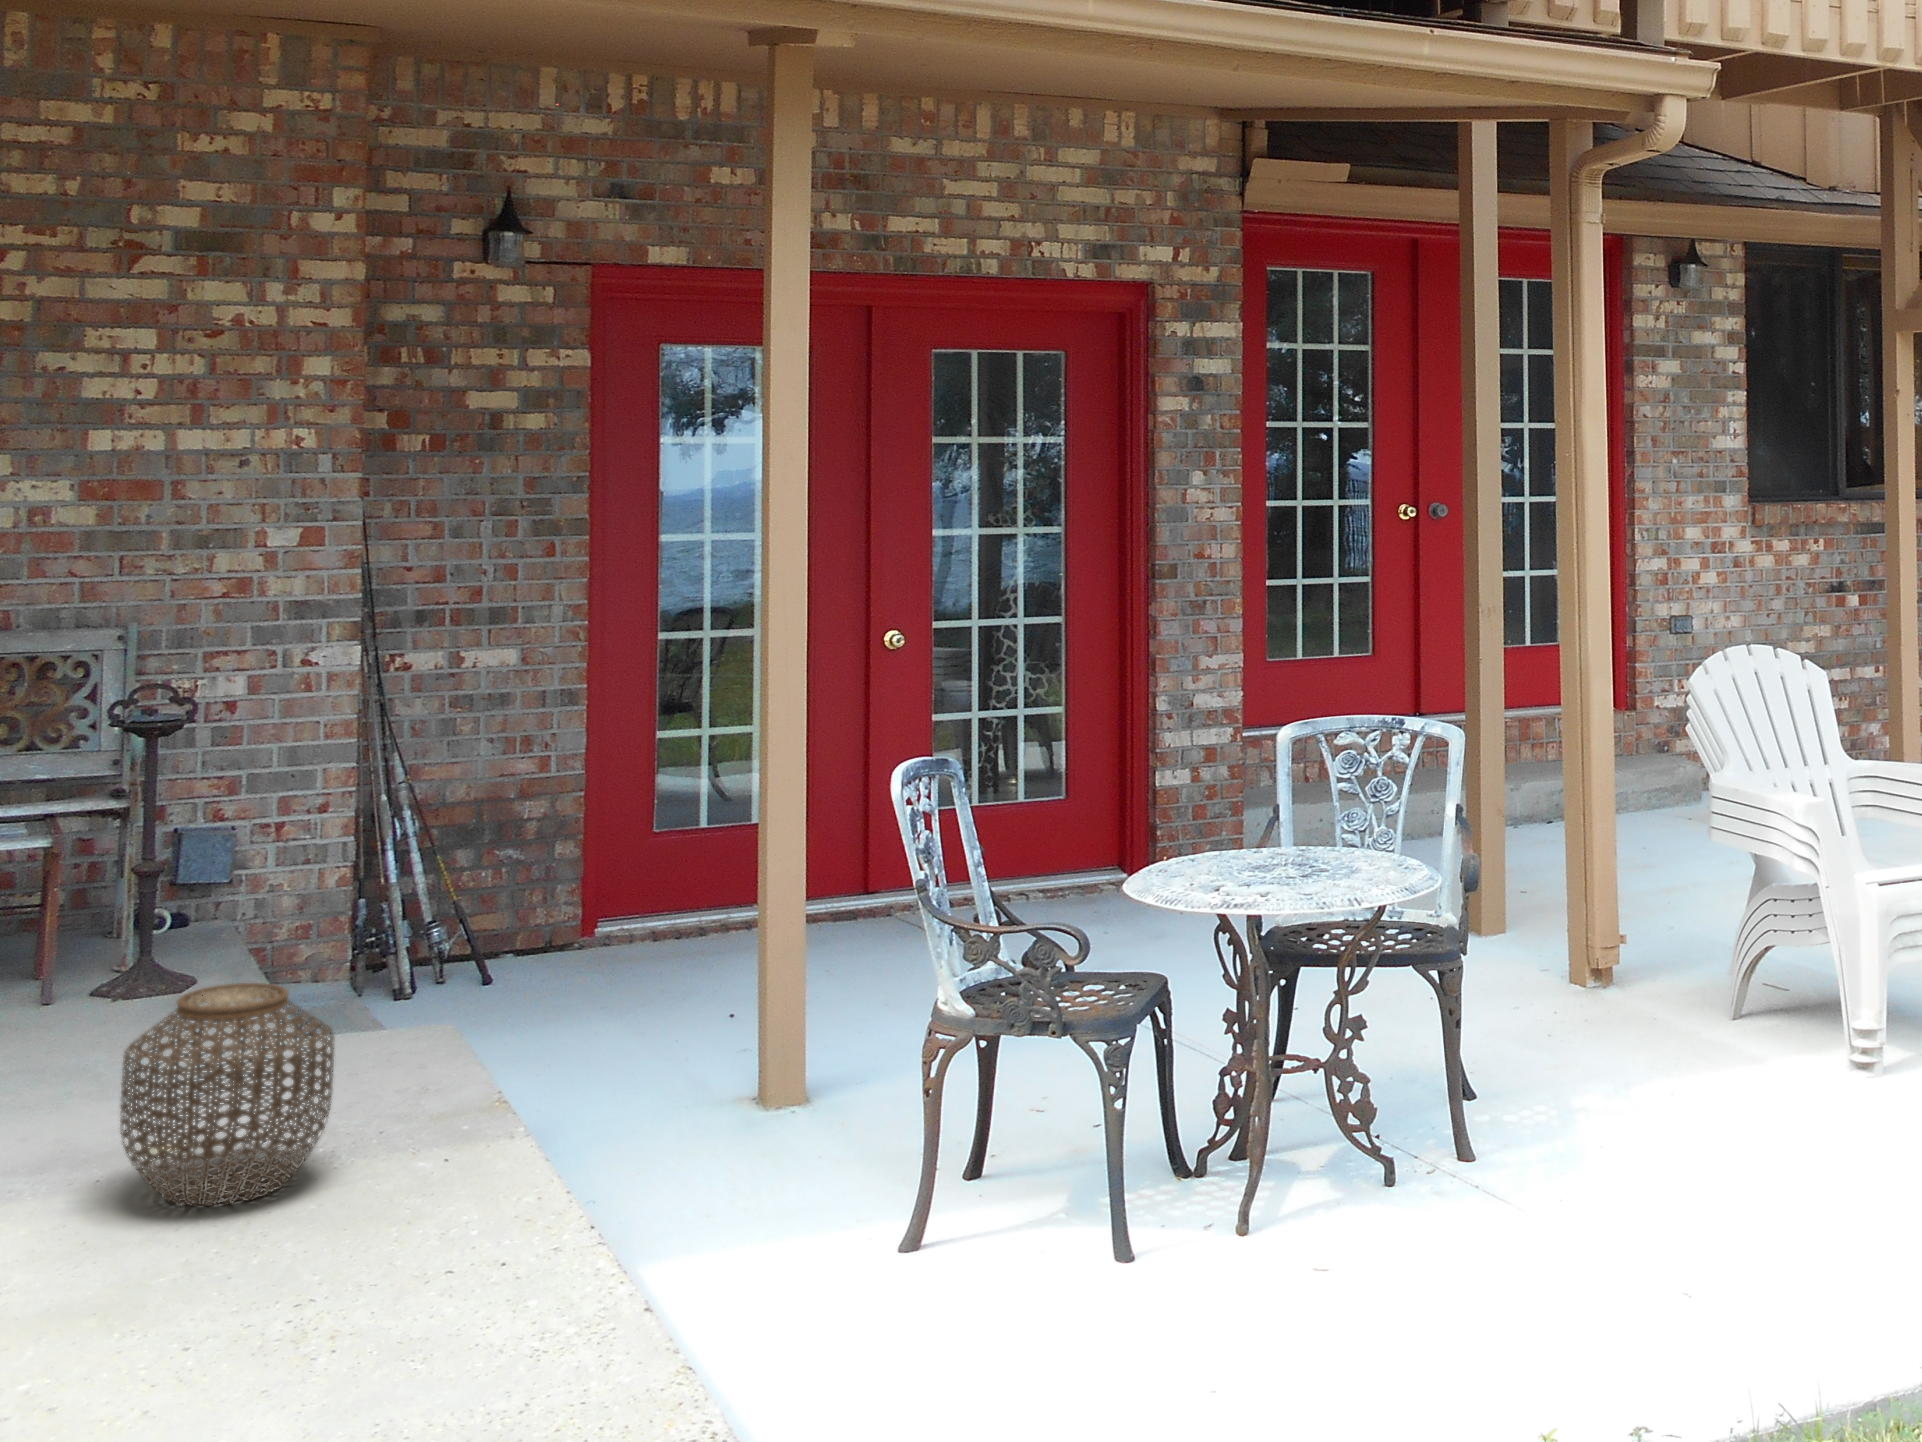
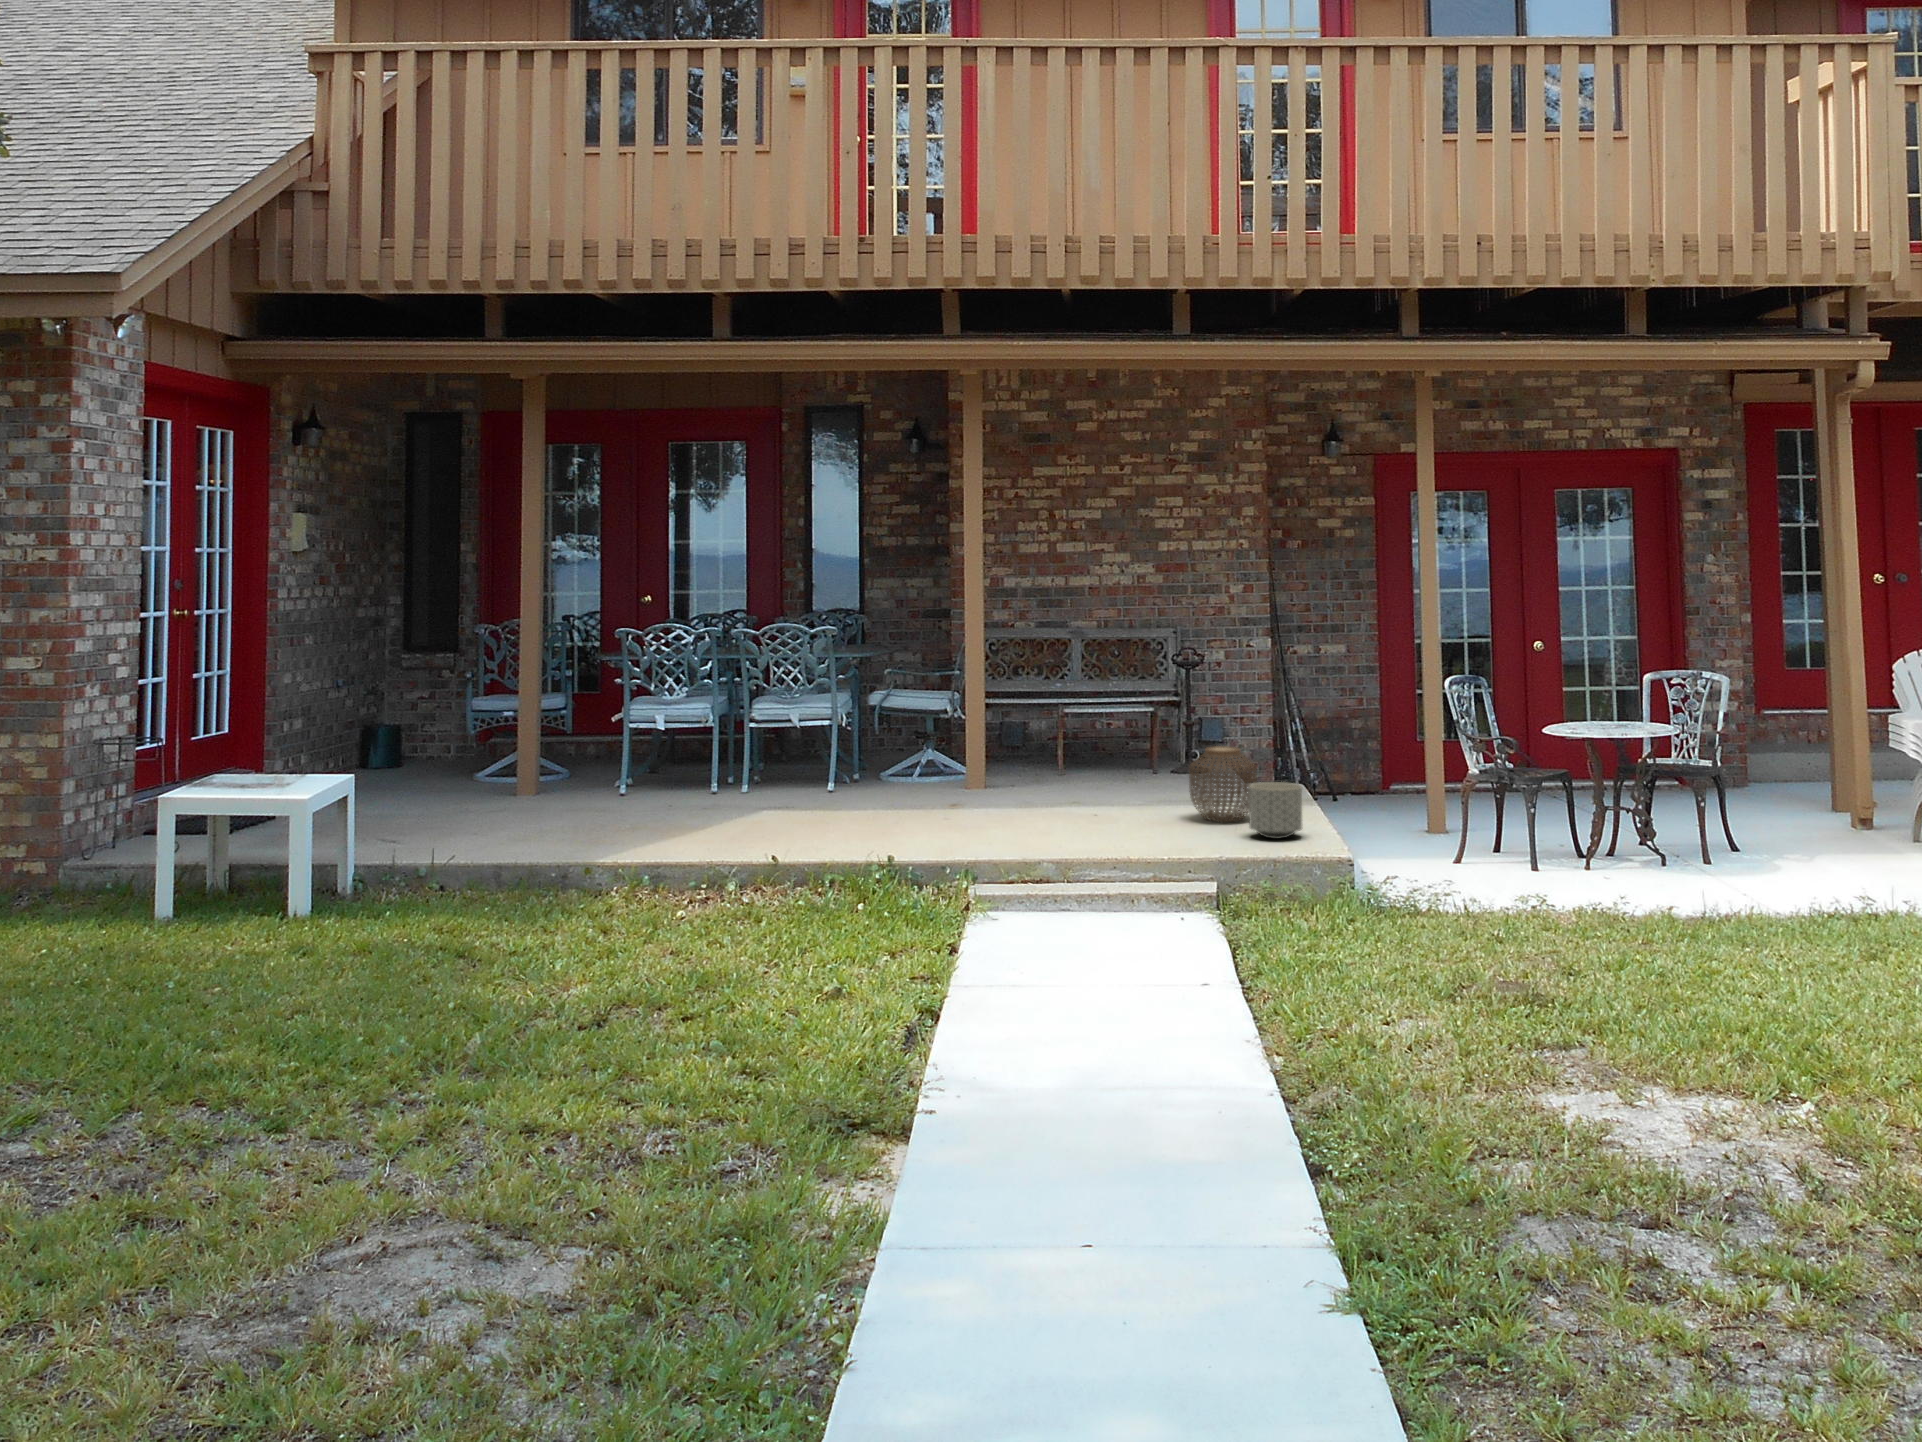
planter: none [311,1095,481,1272] -> present [1249,782,1302,839]

